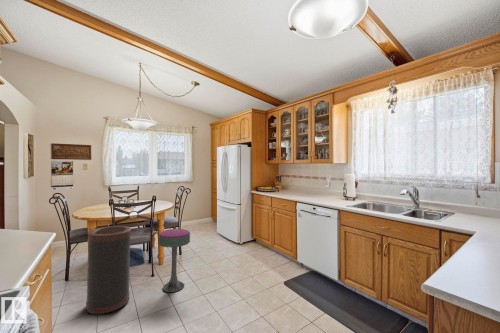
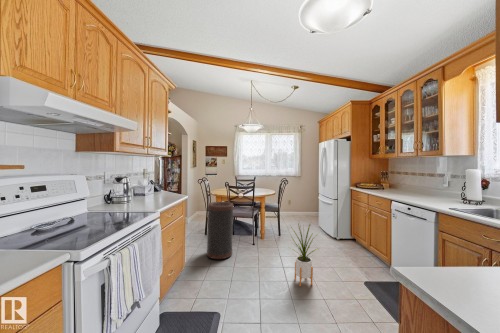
bar stool: present [159,229,190,292] -> none [252,210,276,259]
house plant: none [217,234,254,310] -> present [294,224,317,286]

